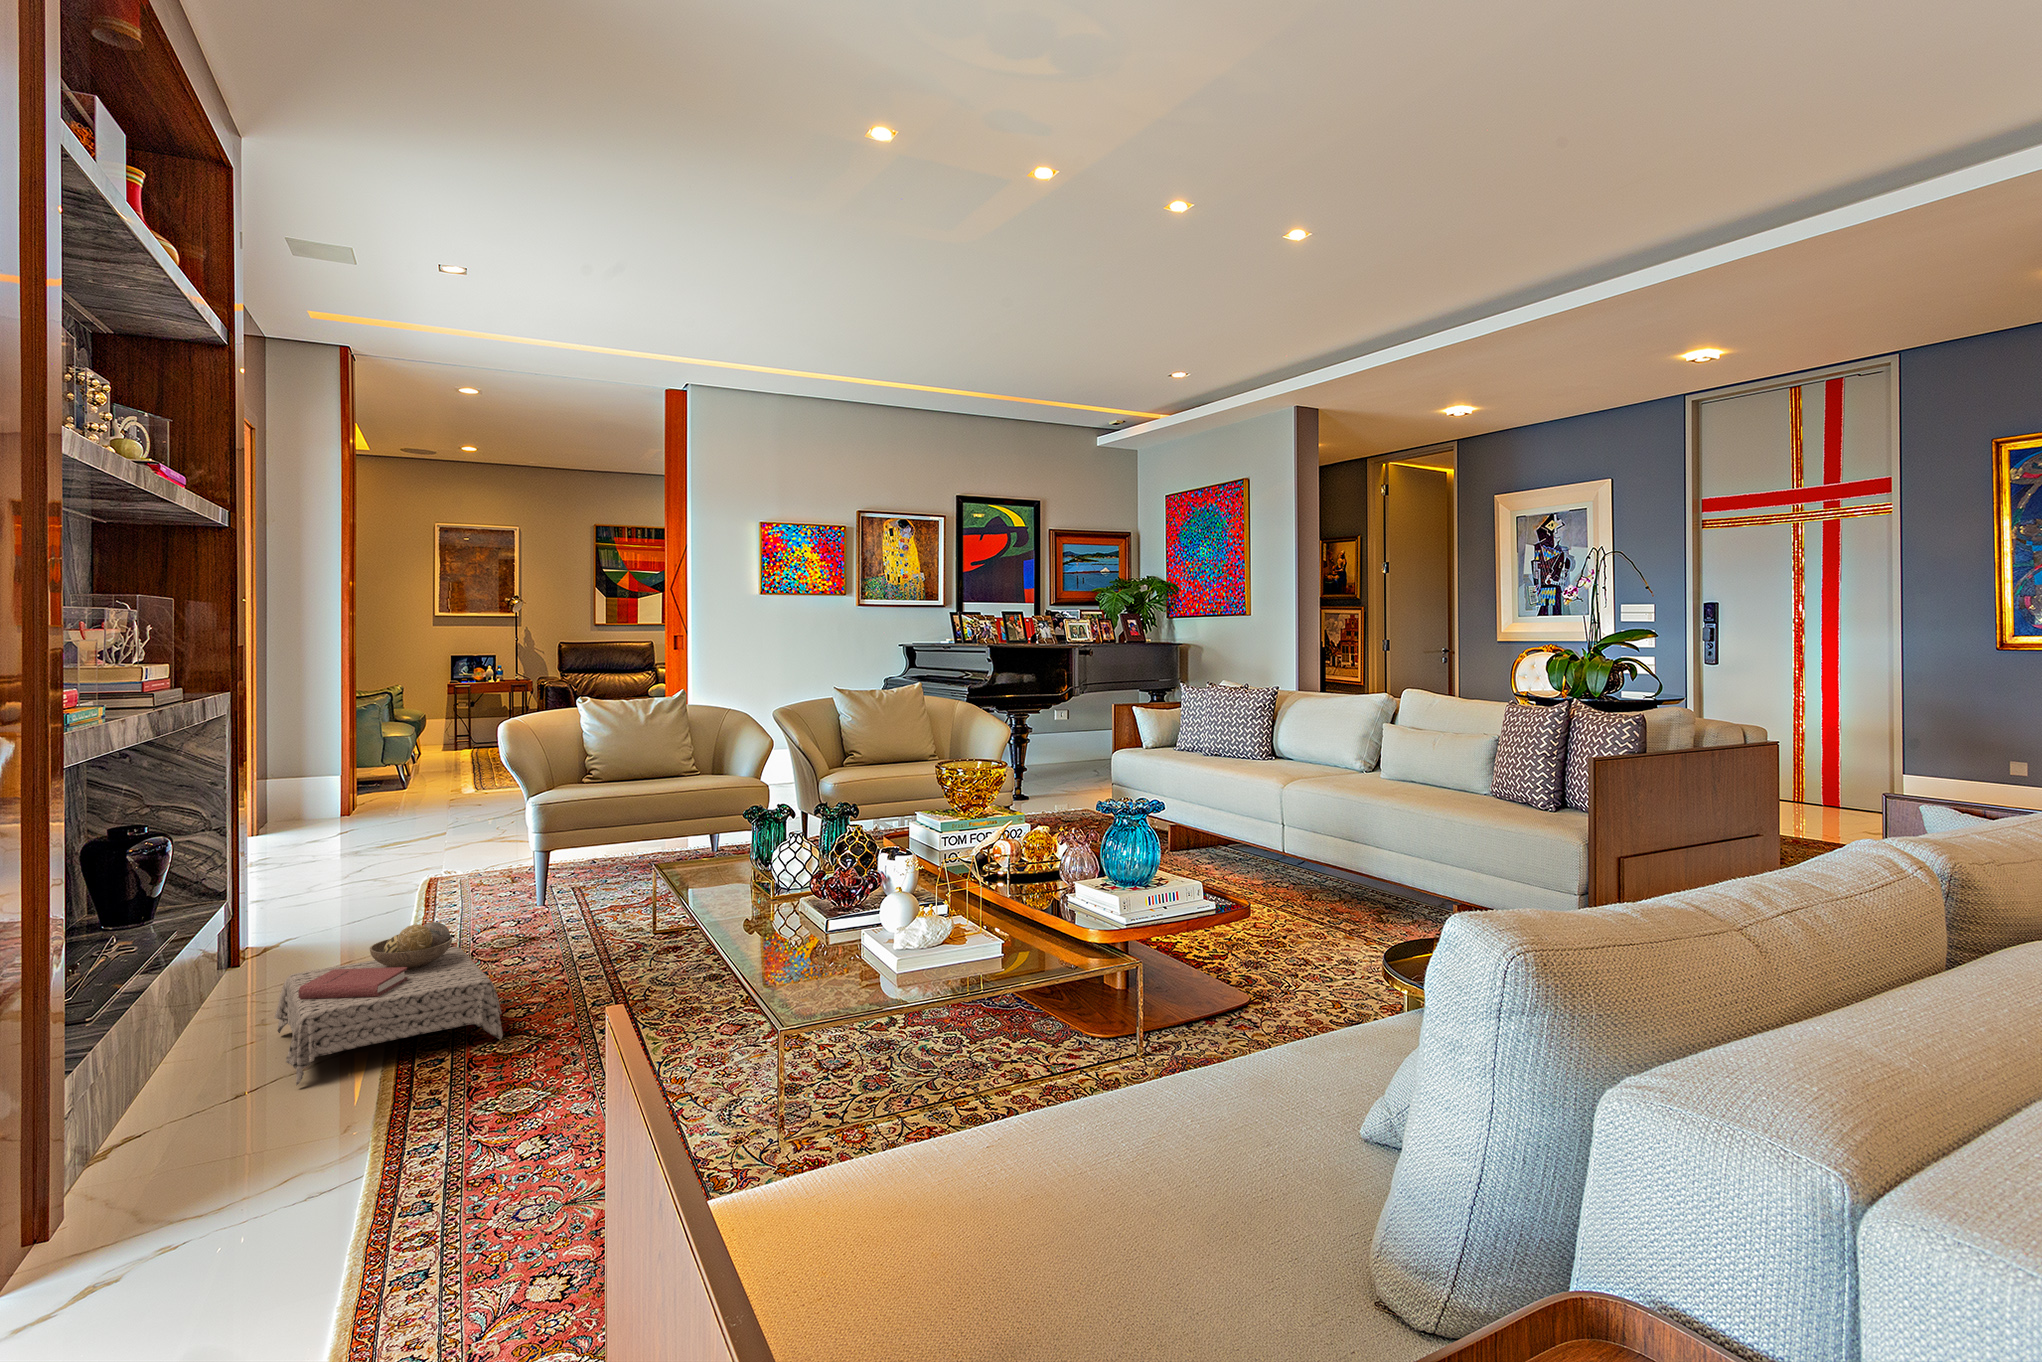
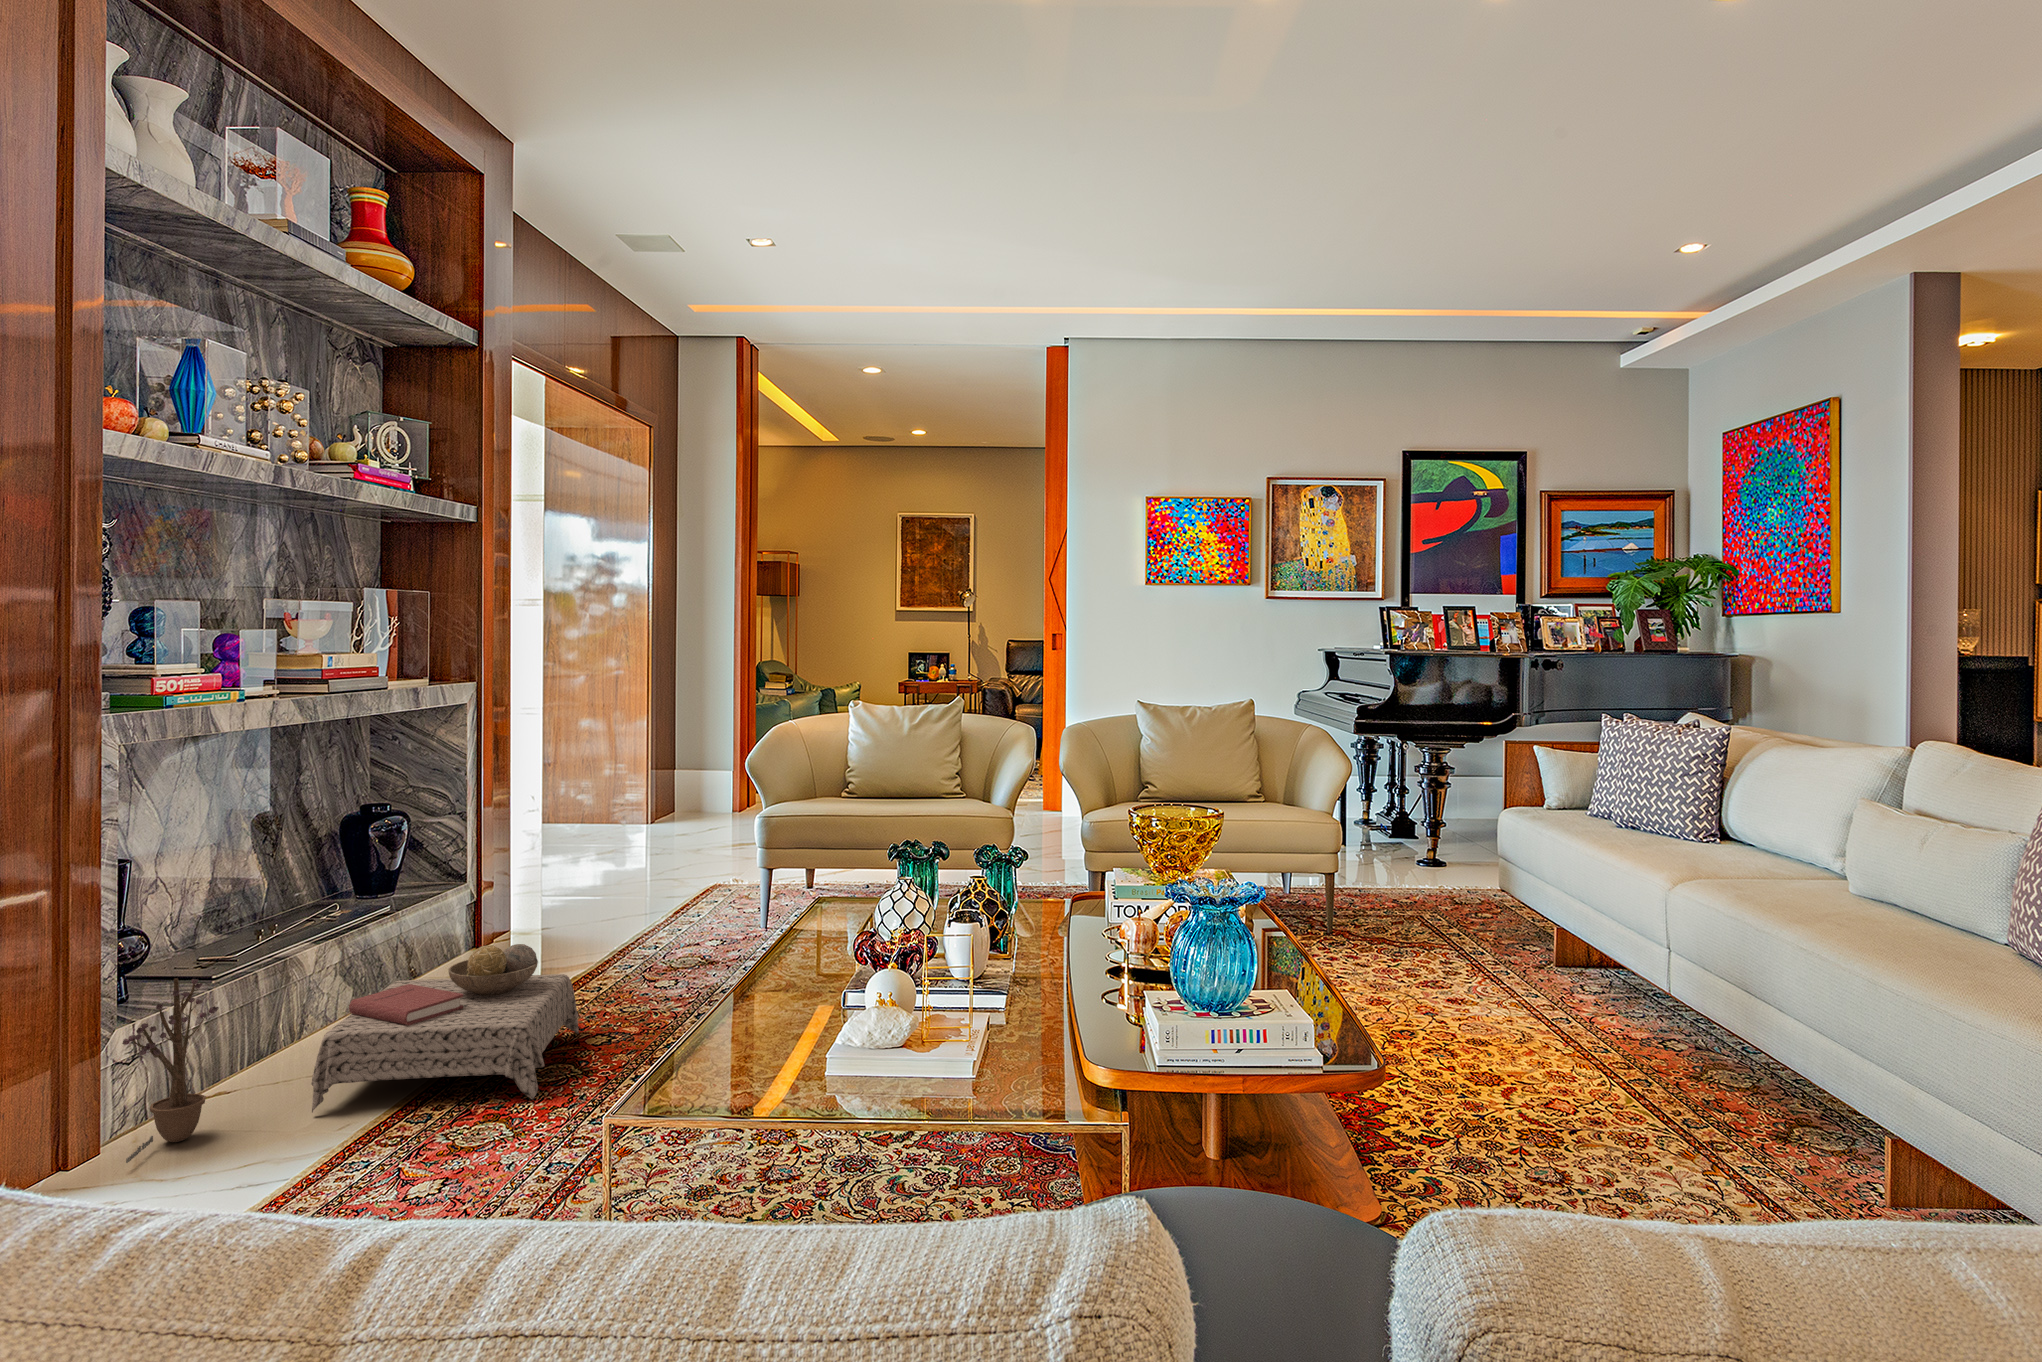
decorative plant: none [133,979,204,1148] -> present [122,978,219,1163]

